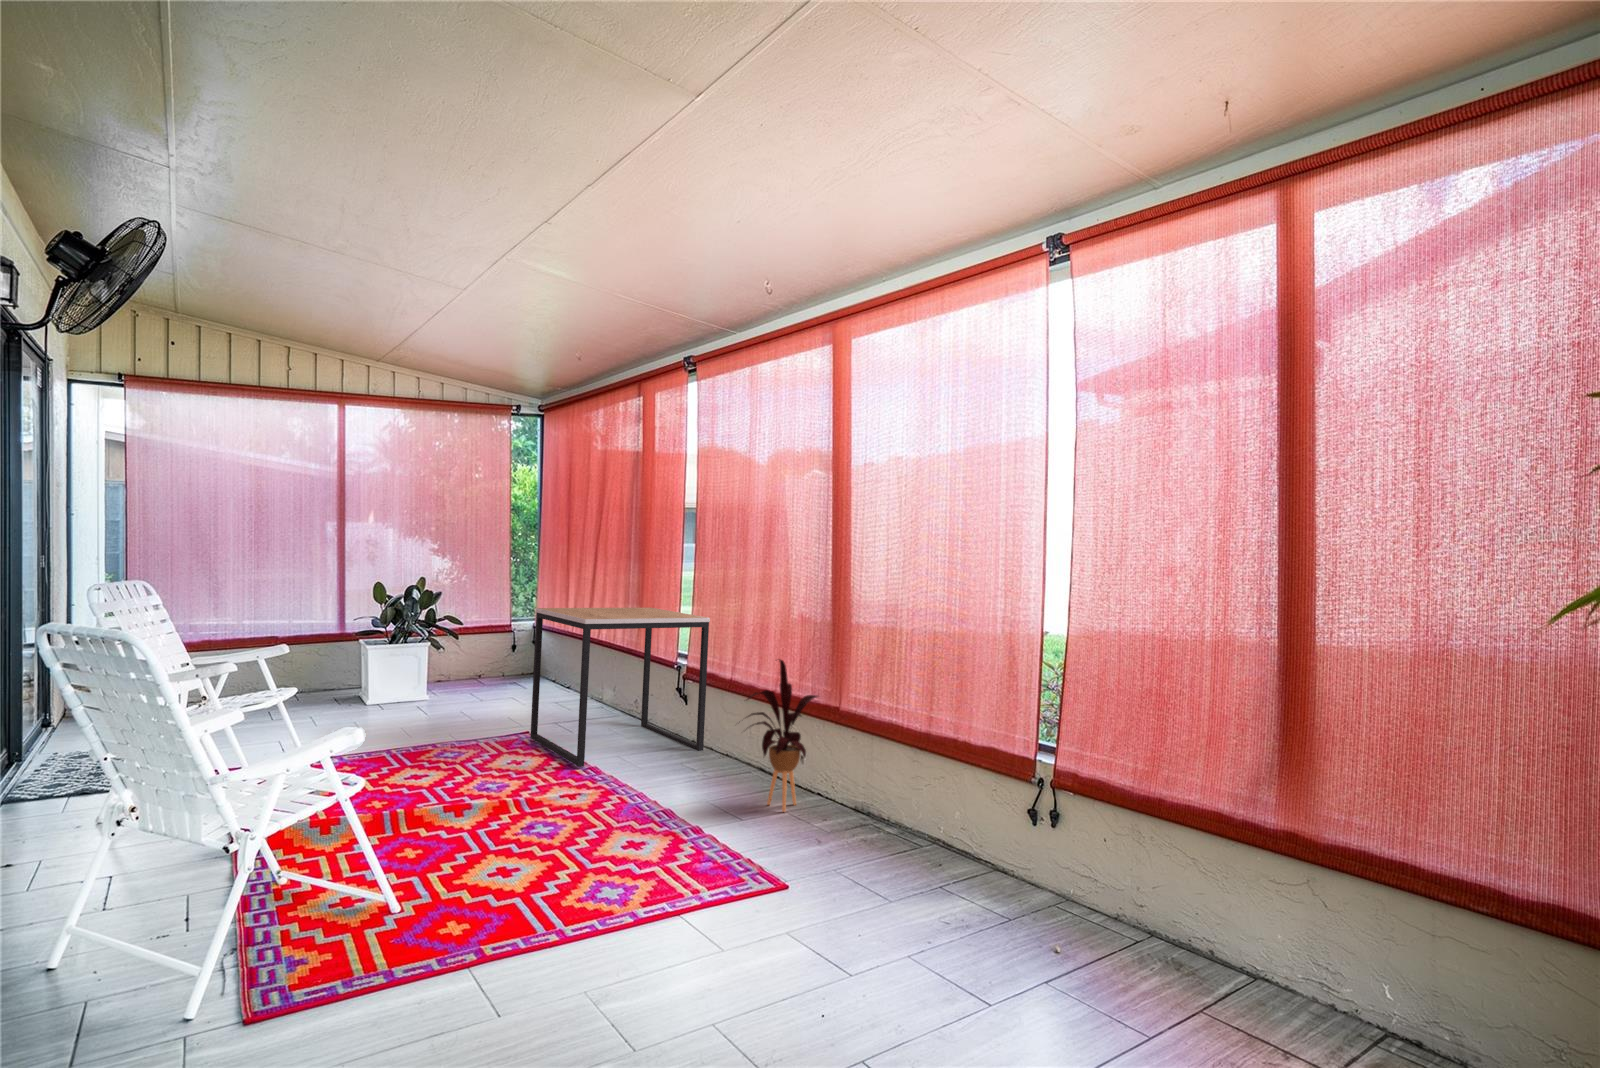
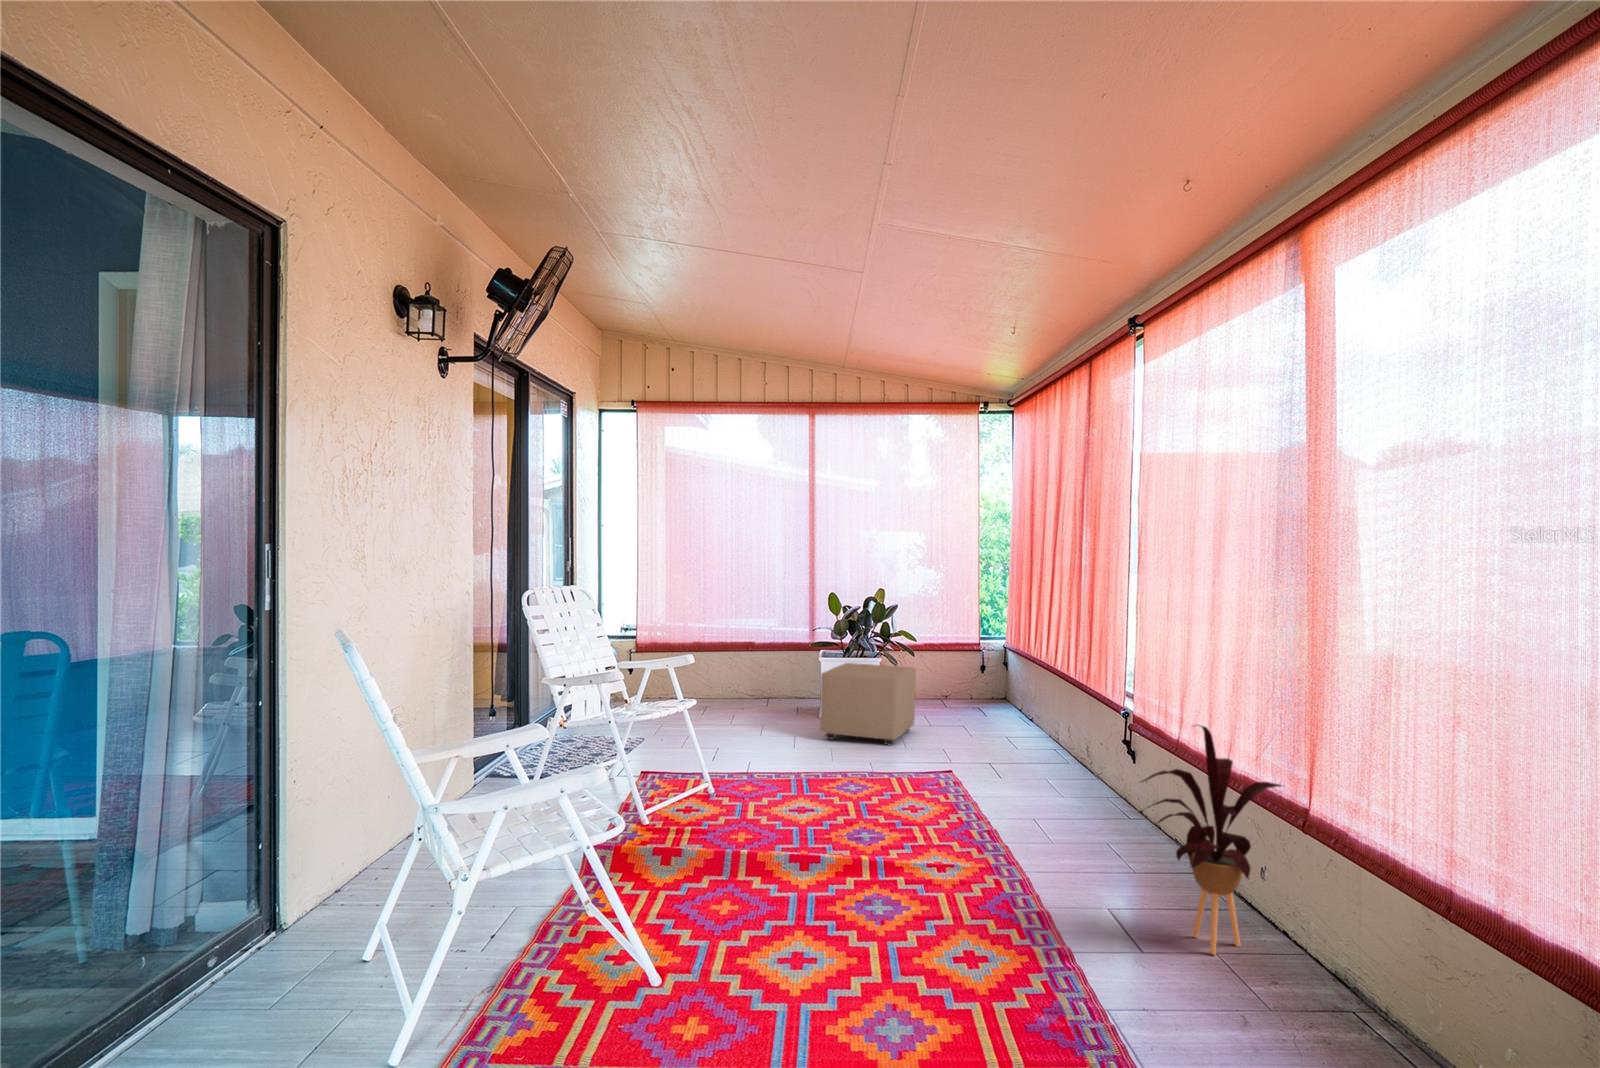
side table: present [530,608,710,767] -> none [945,628,1155,833]
ottoman: none [386,648,474,718] -> present [820,663,916,745]

